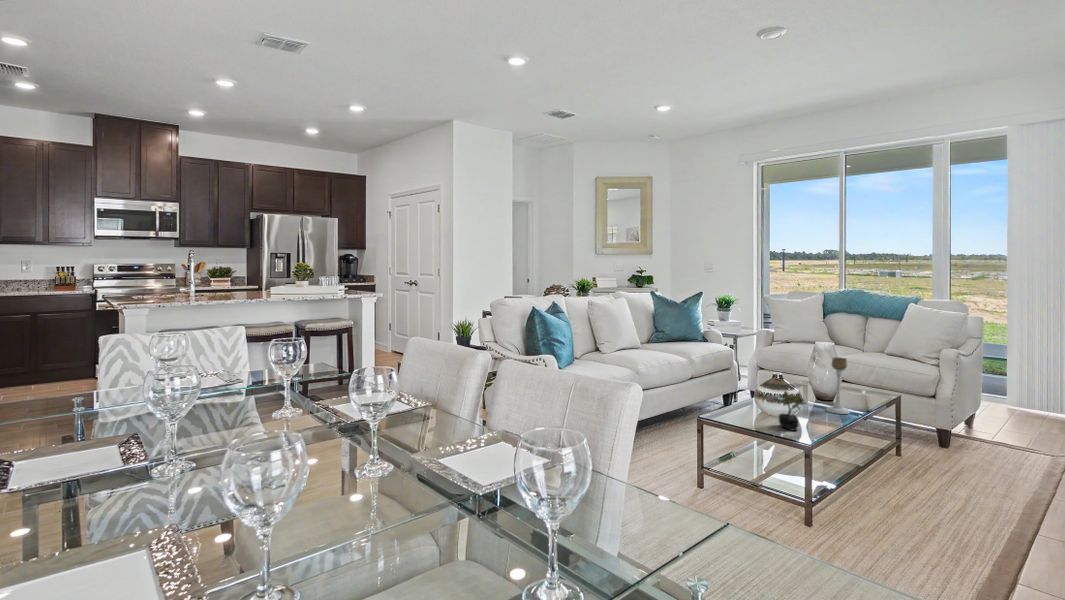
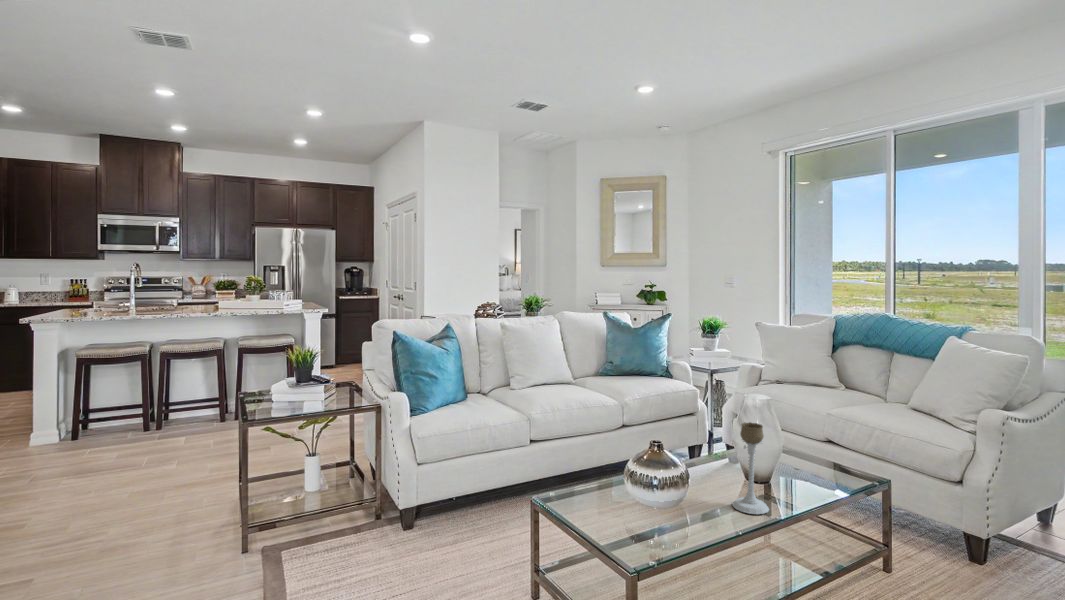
succulent plant: present [779,391,806,431] -> none [612,477,654,546]

